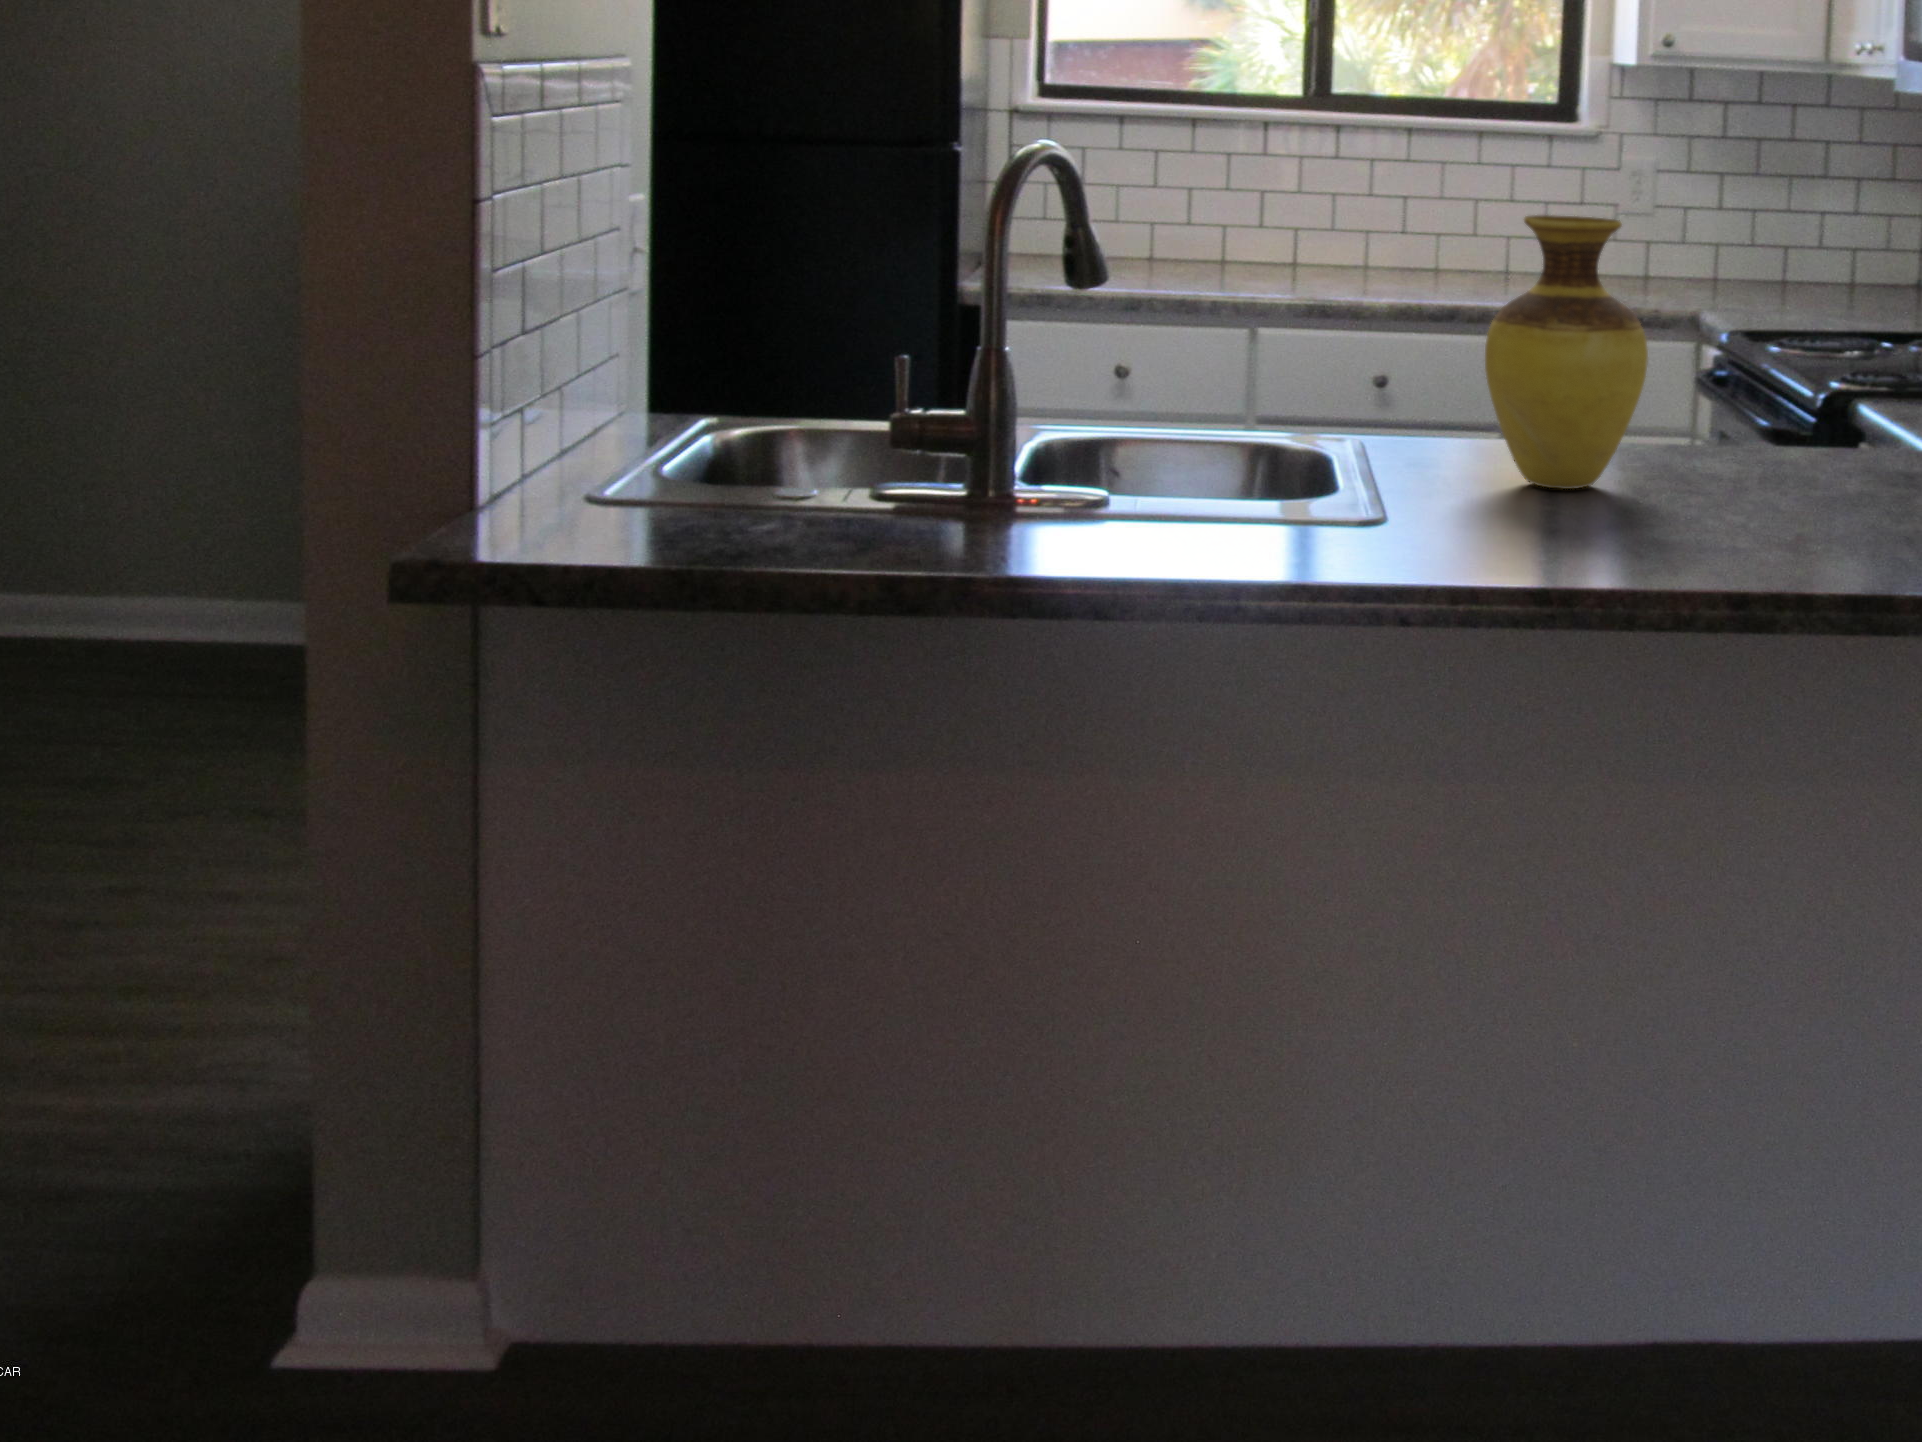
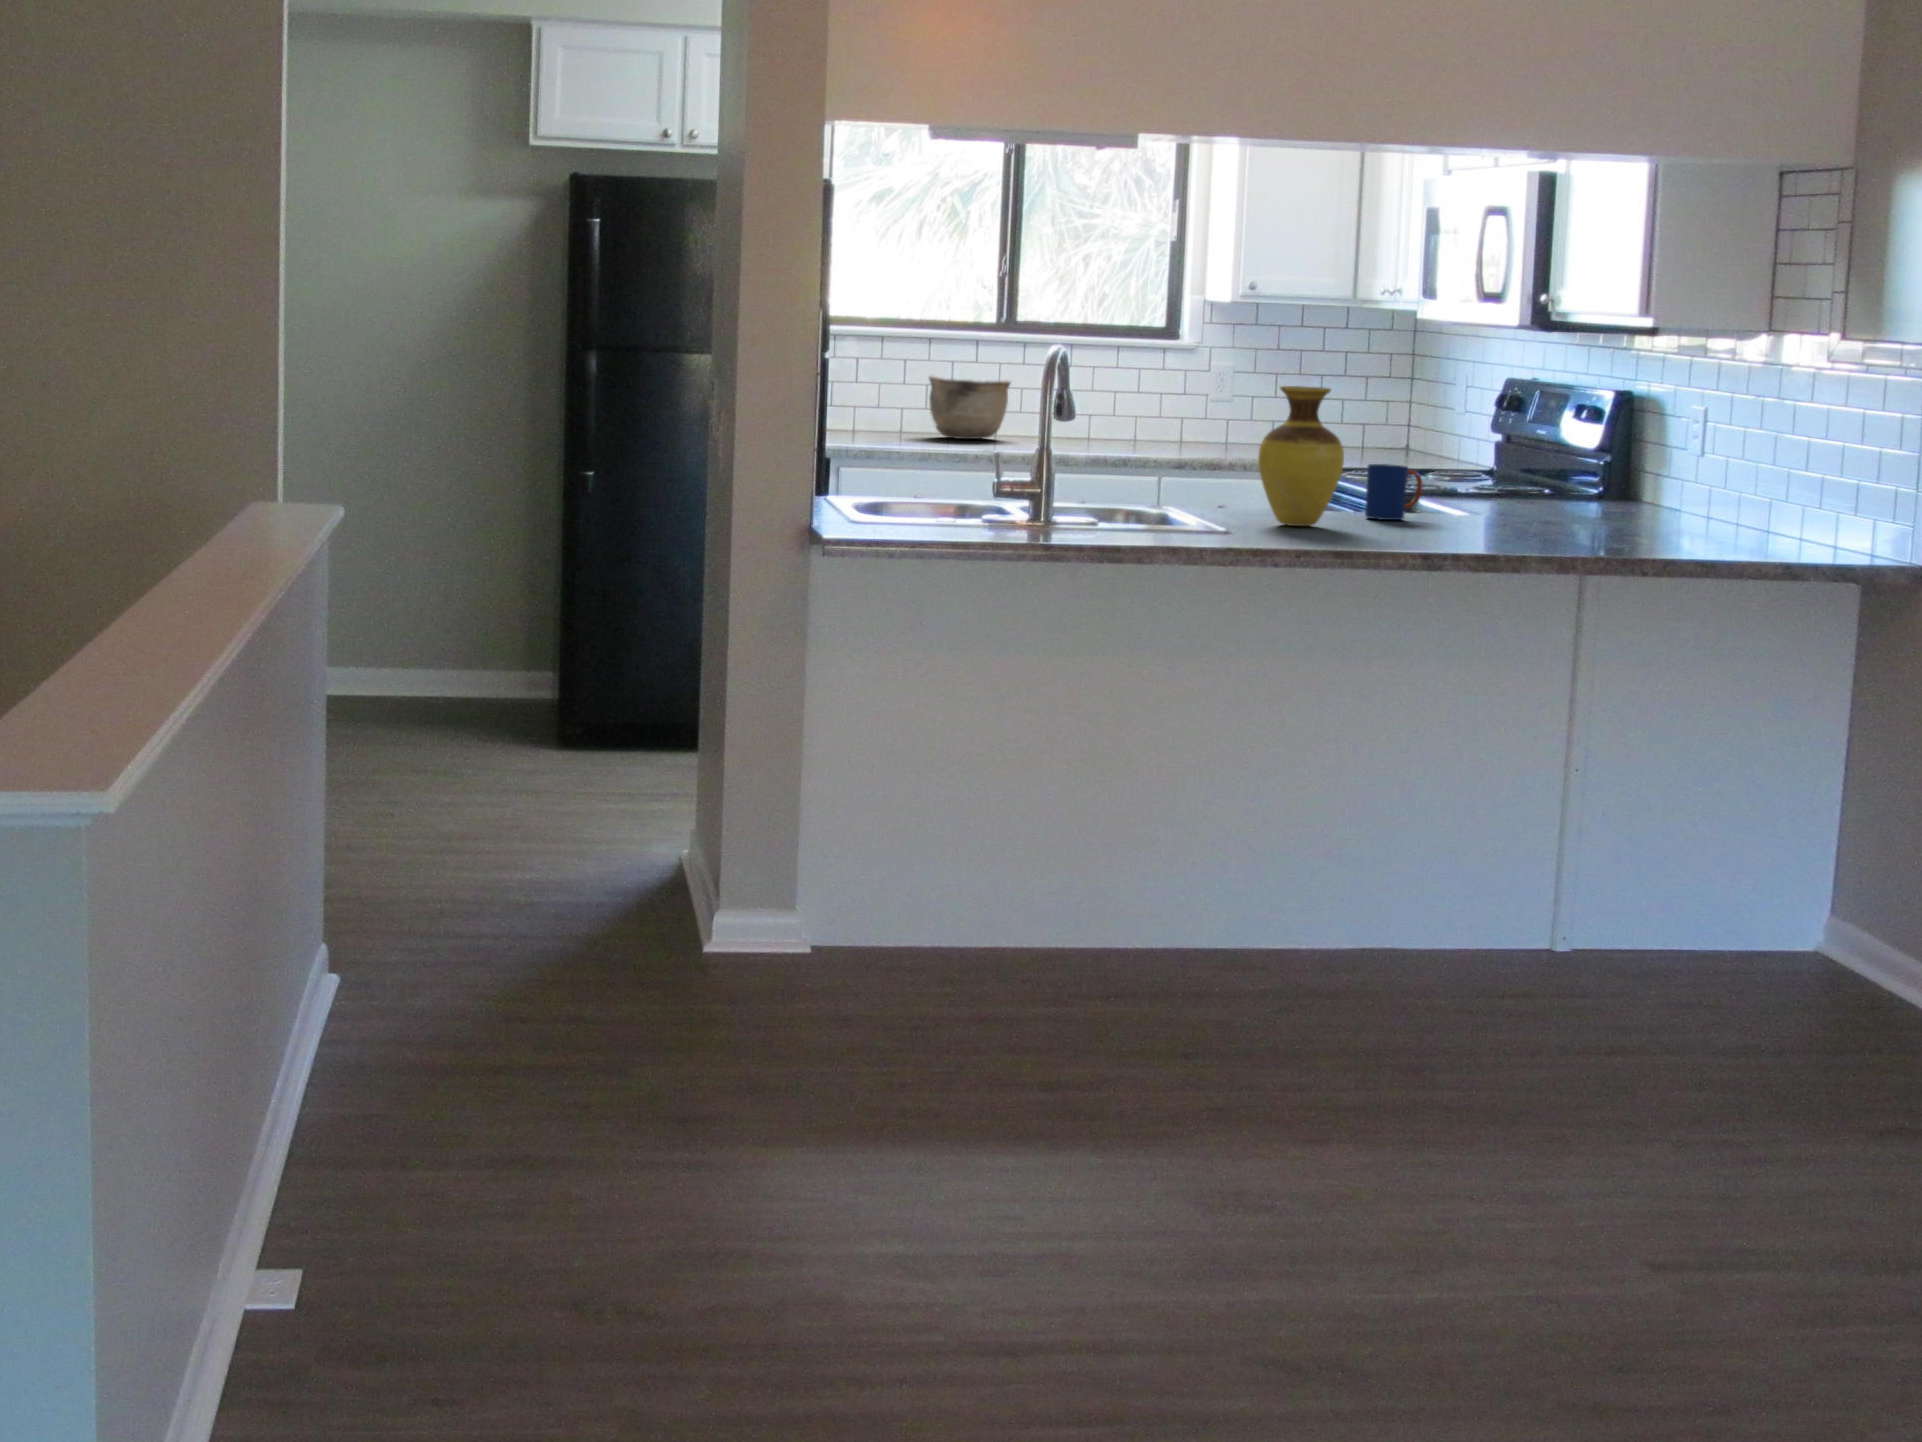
bowl: none [1189,172,1315,271] -> present [929,375,1011,439]
mug: none [1717,358,1823,466] -> present [1365,464,1422,520]

